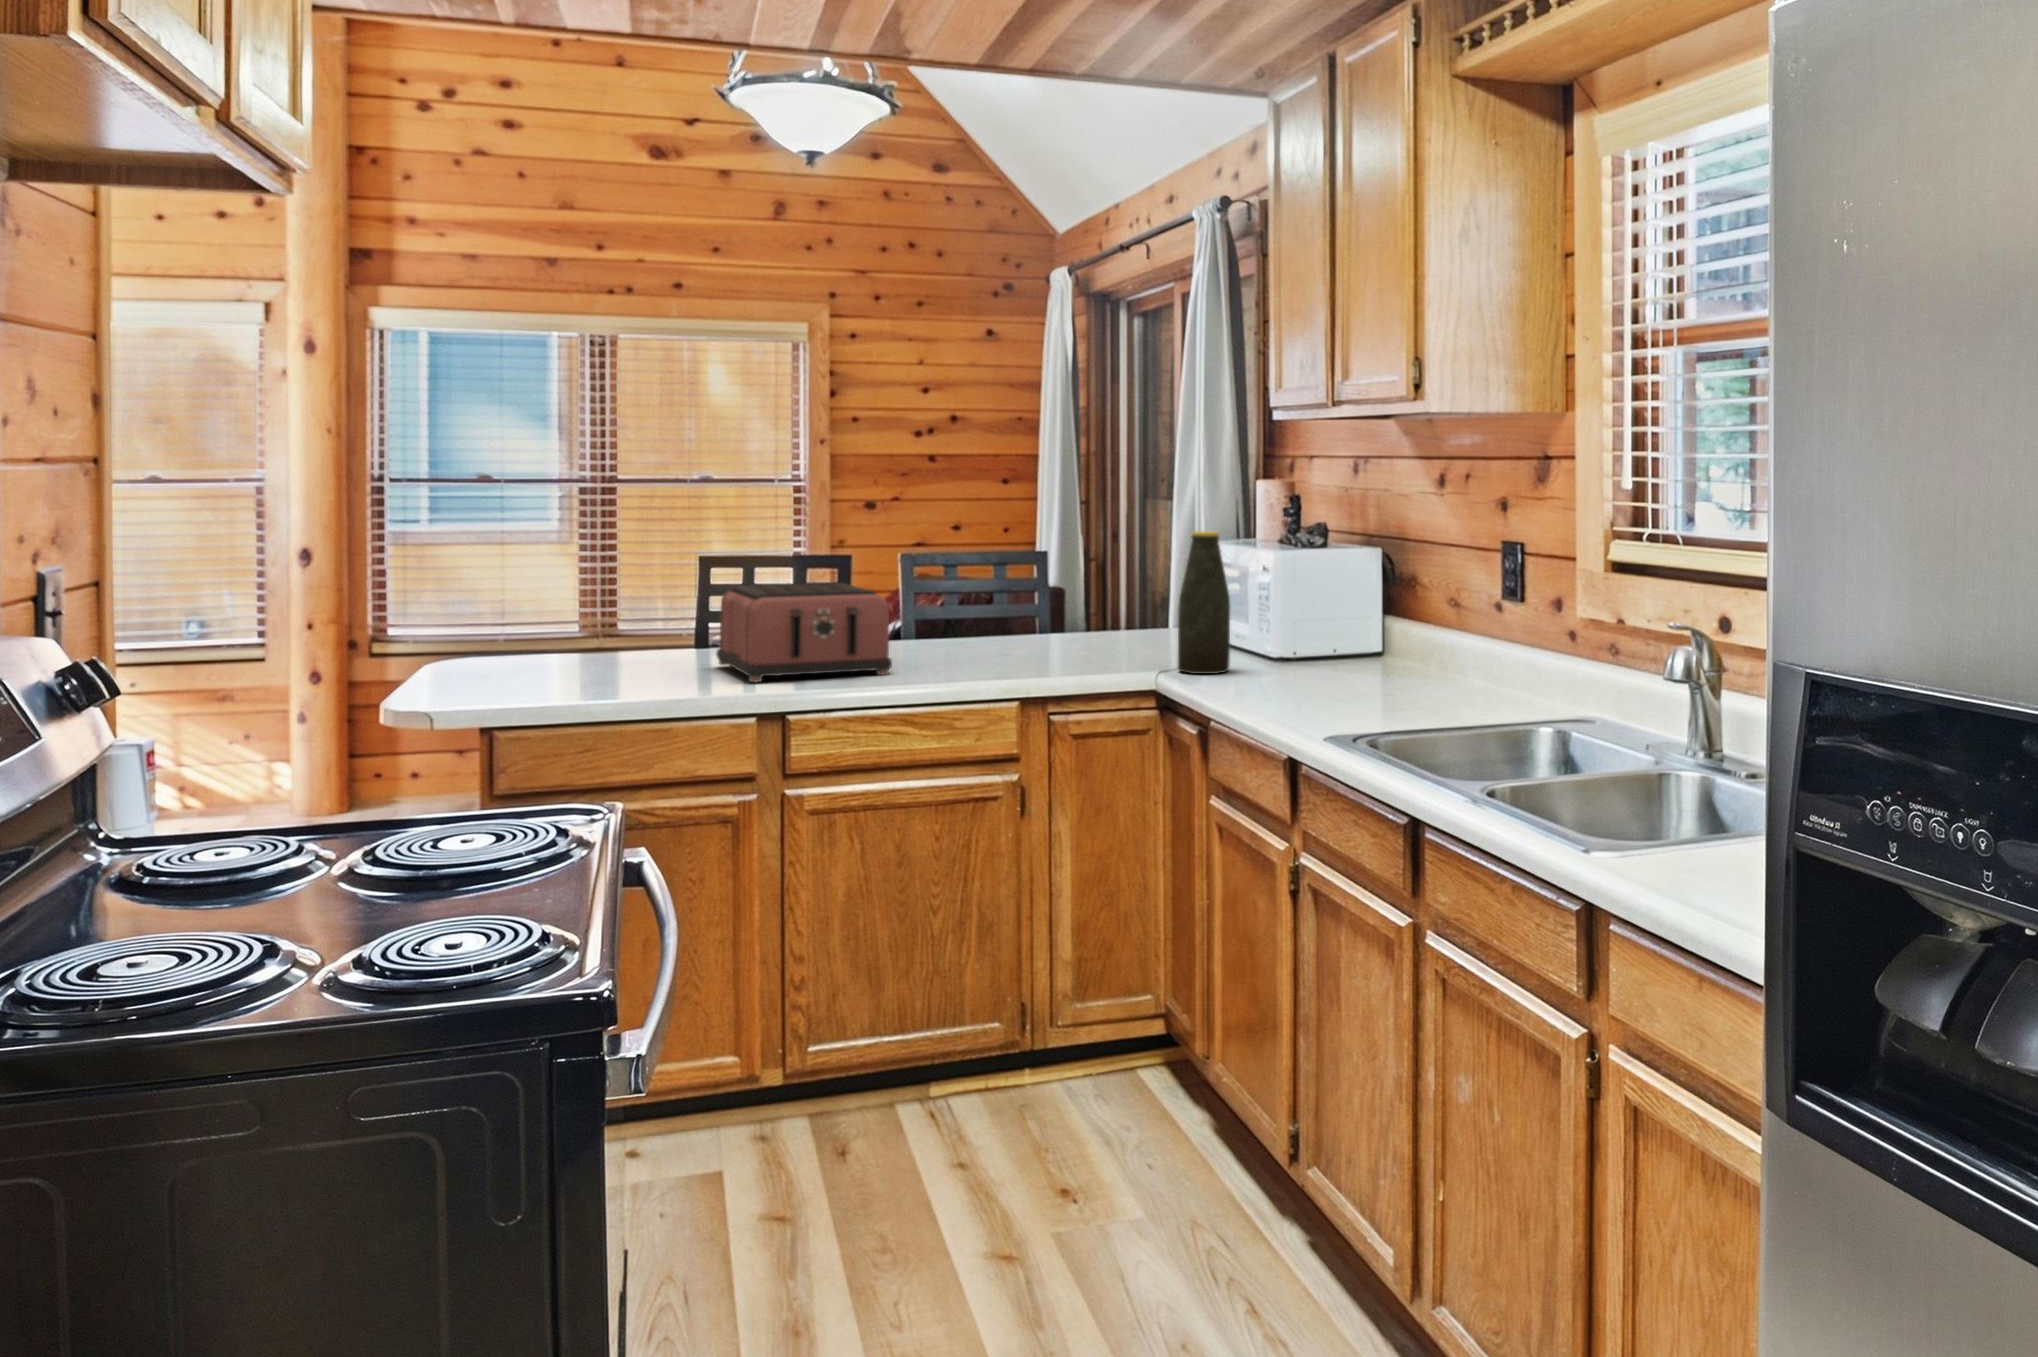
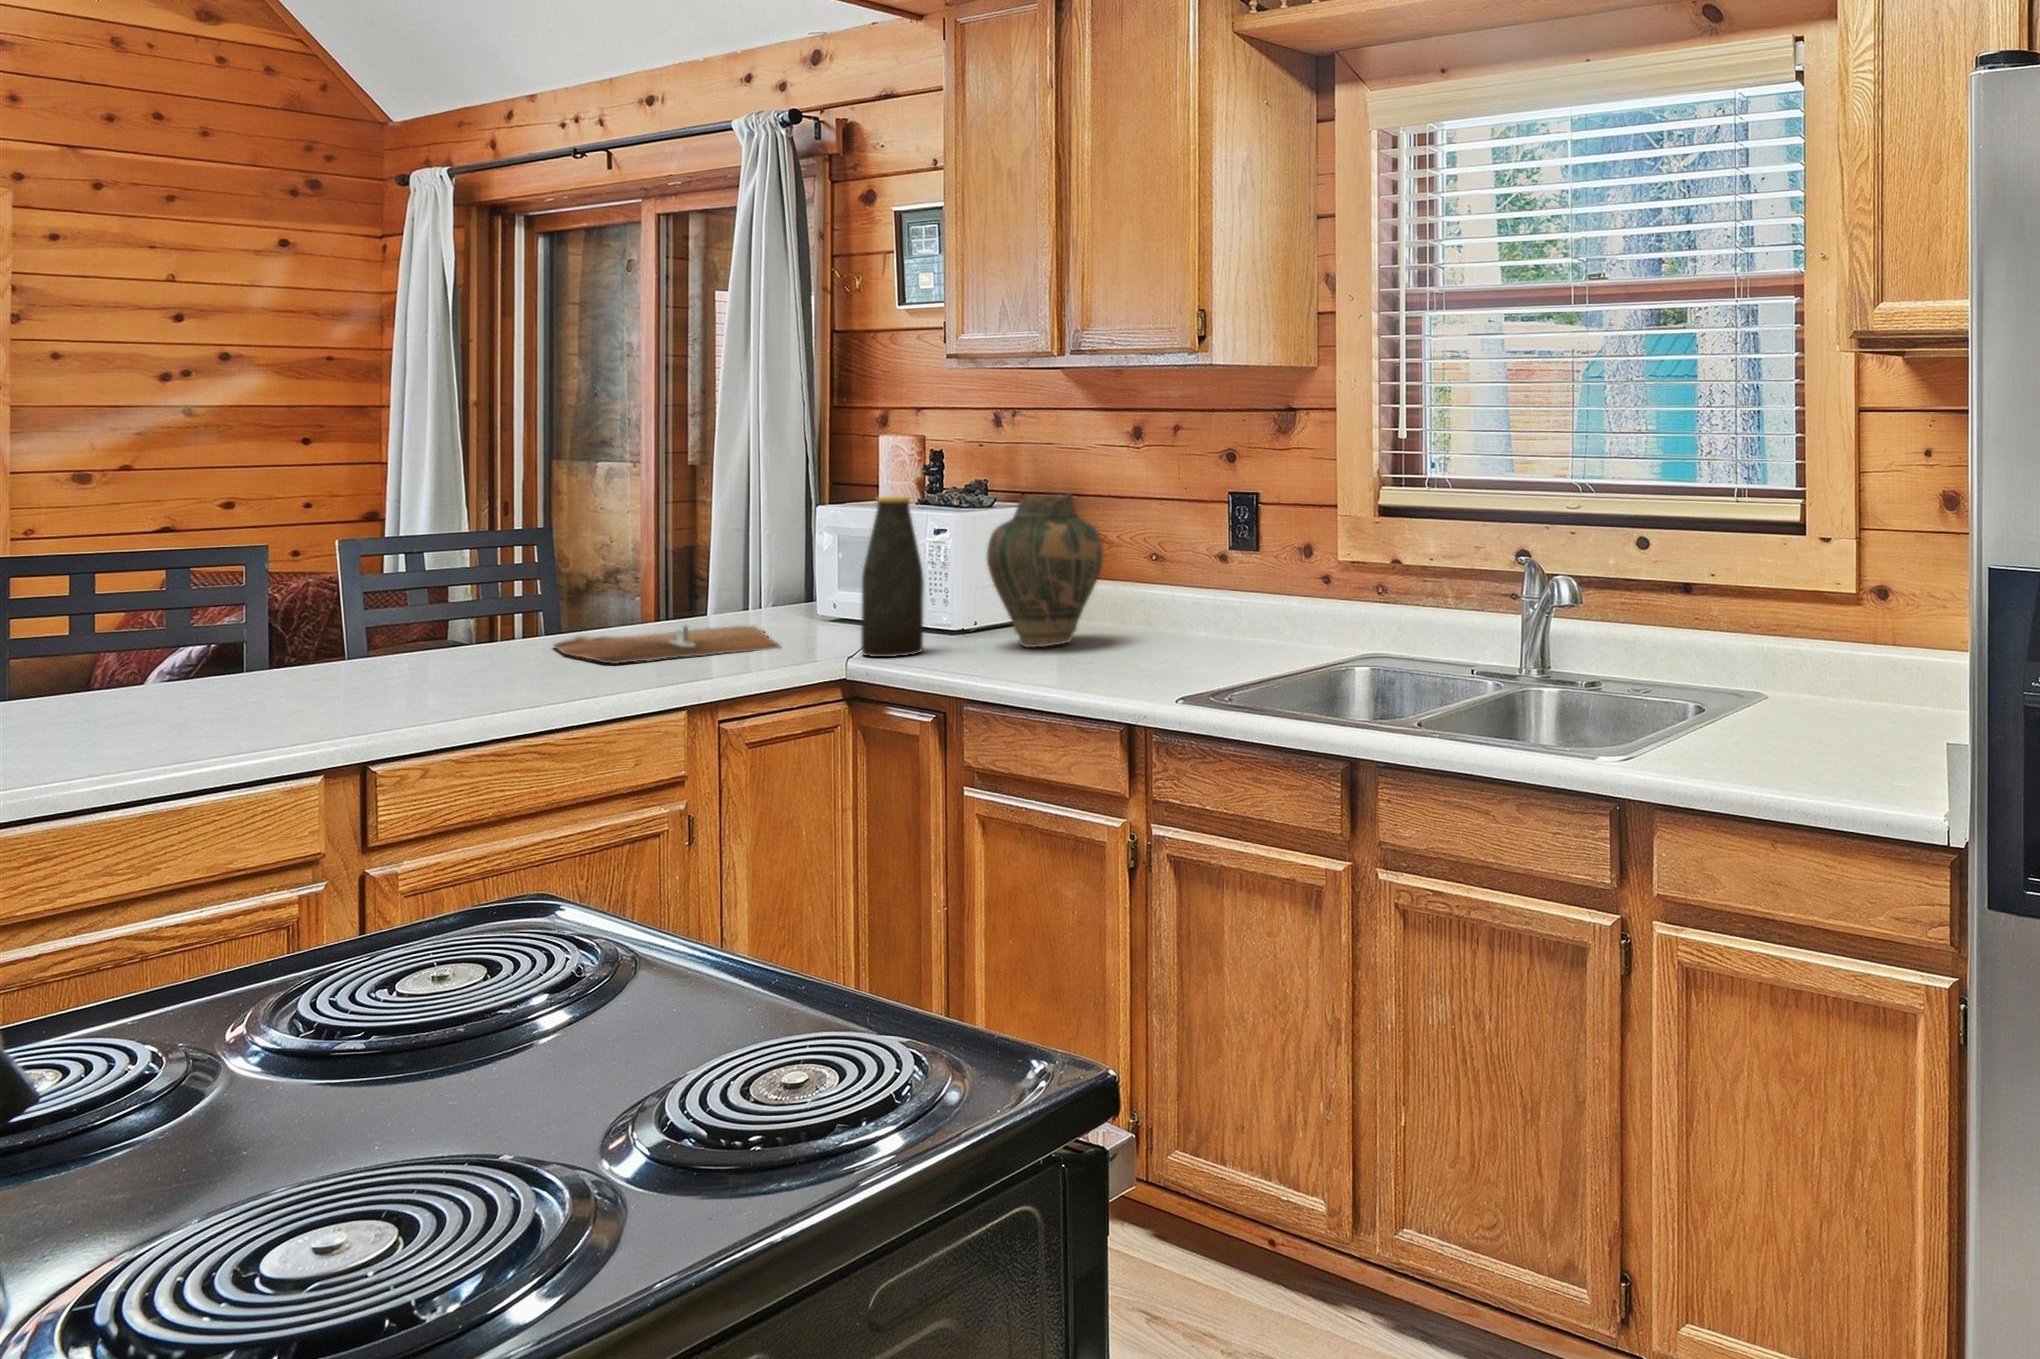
vase: none [1278,534,1383,677] -> present [987,494,1103,647]
toaster: present [716,583,892,682] -> none [148,585,478,732]
cutting board: none [997,633,1157,660] -> present [554,626,780,664]

